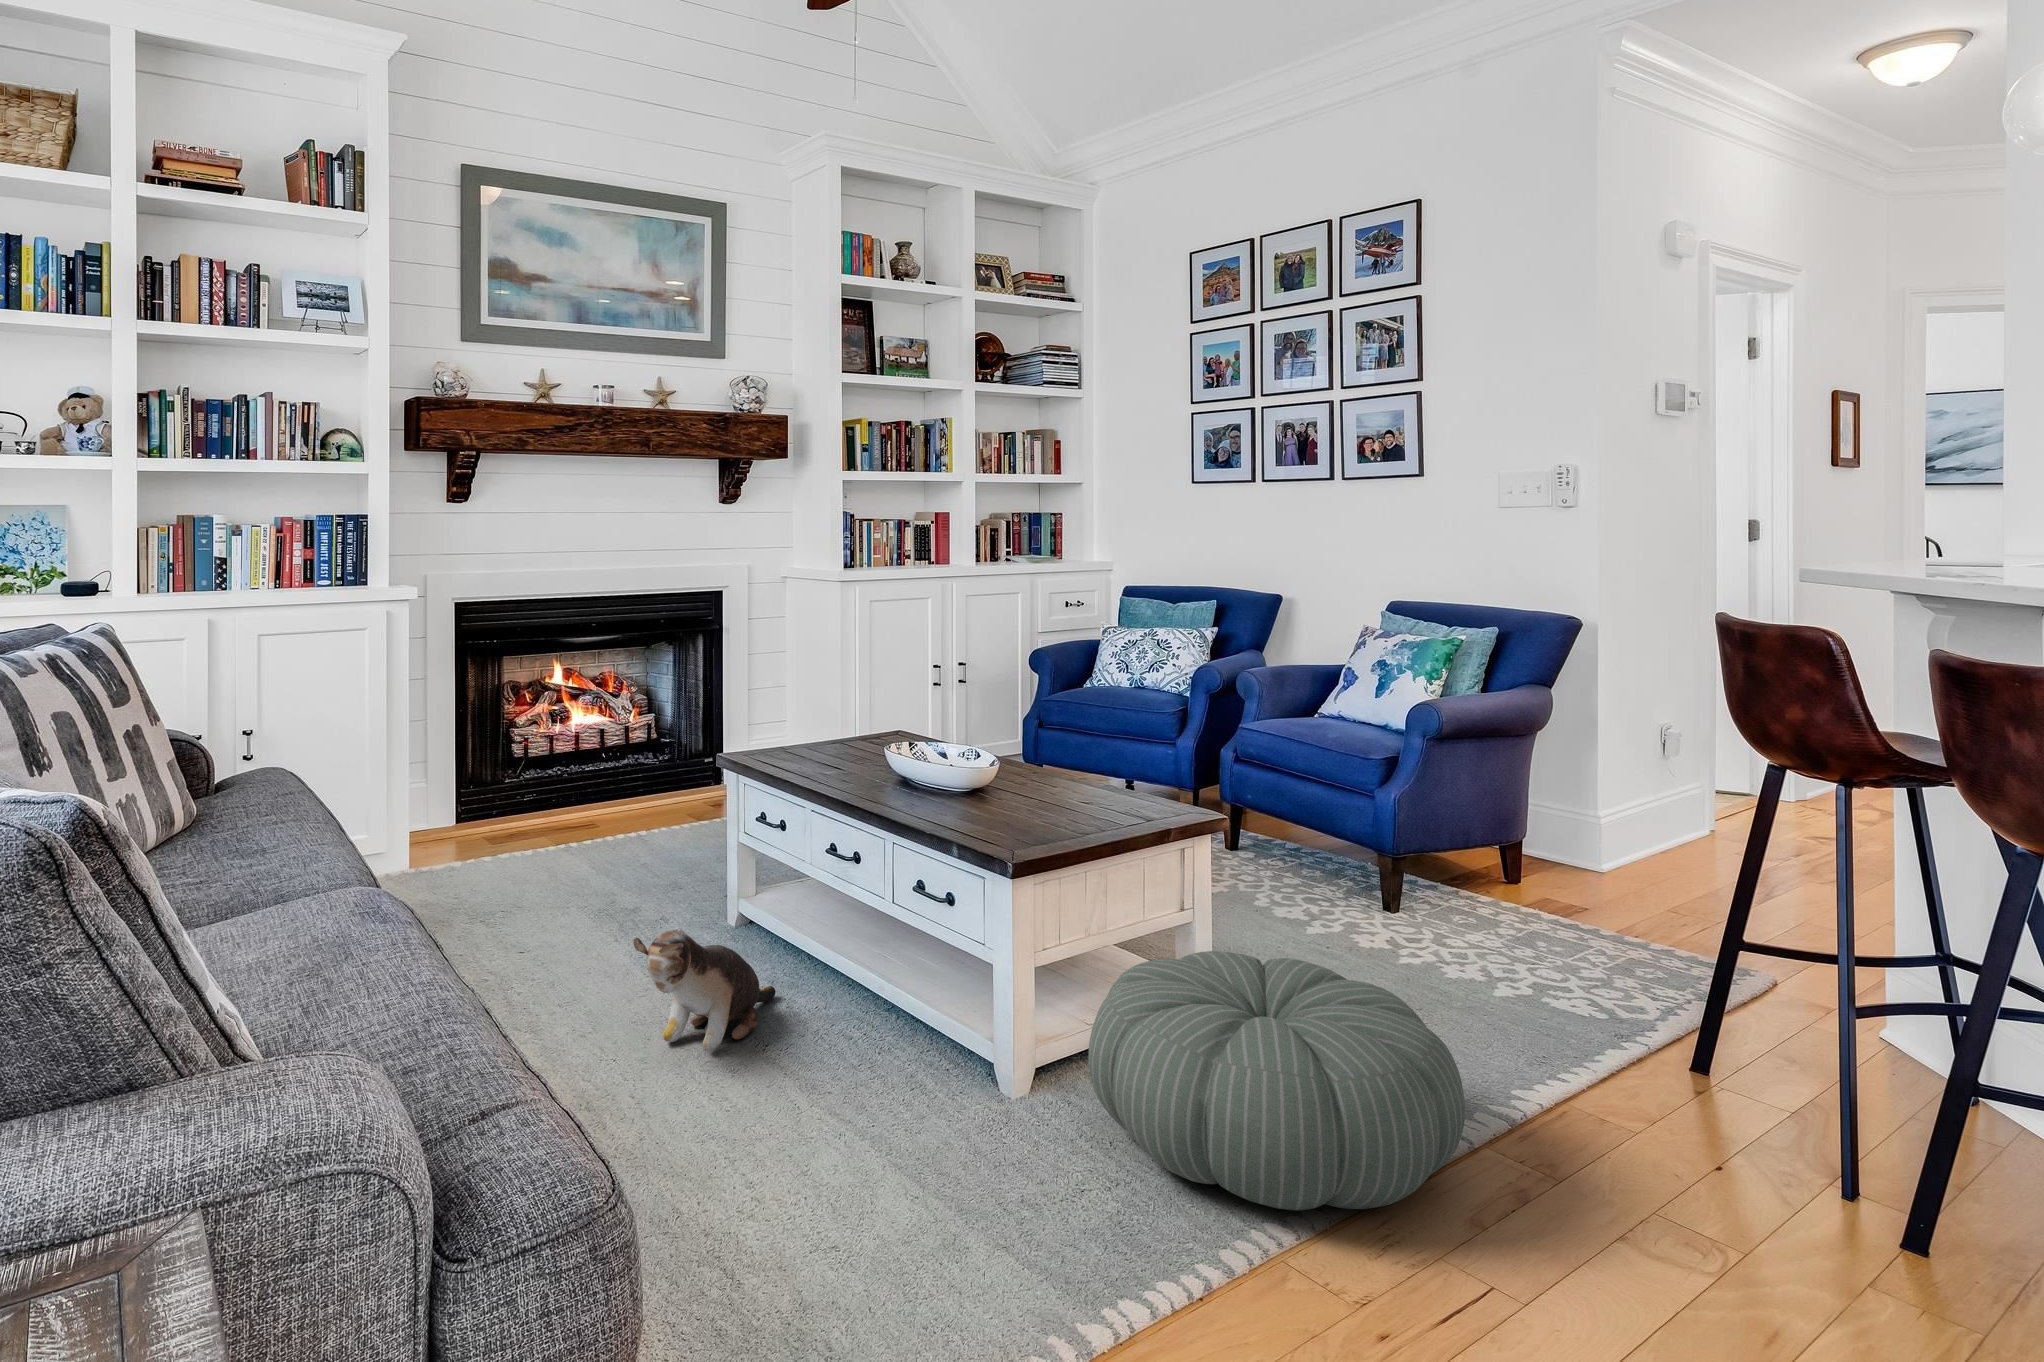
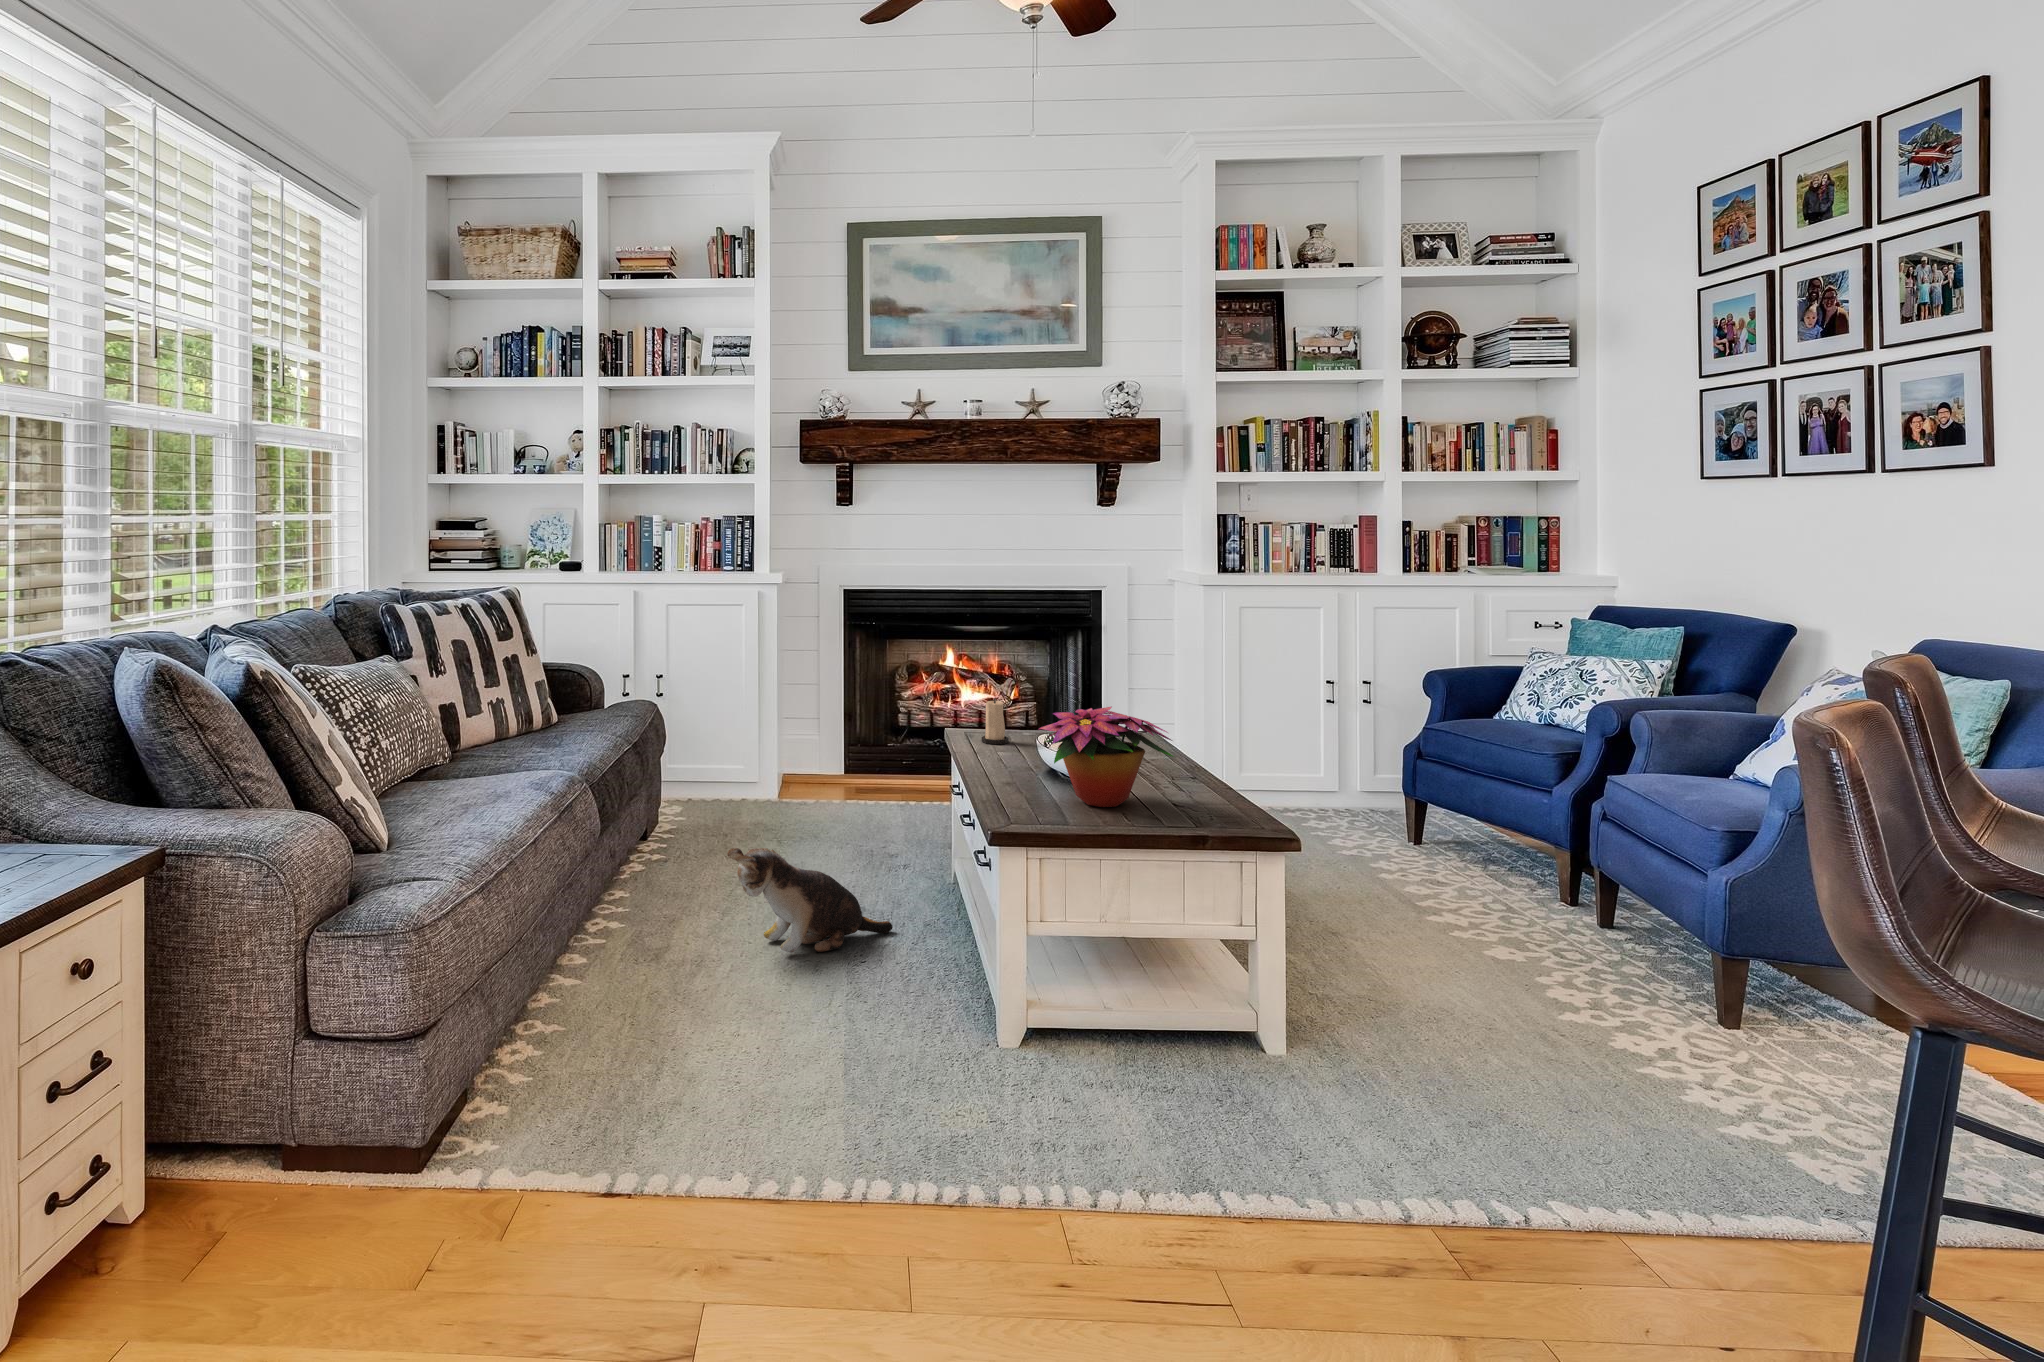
flower arrangement: none [986,709,1135,813] -> present [1039,707,1174,807]
candle: none [819,716,847,767] -> present [982,698,1009,744]
pouf: present [1088,951,1465,1210] -> none [966,957,1348,1242]

